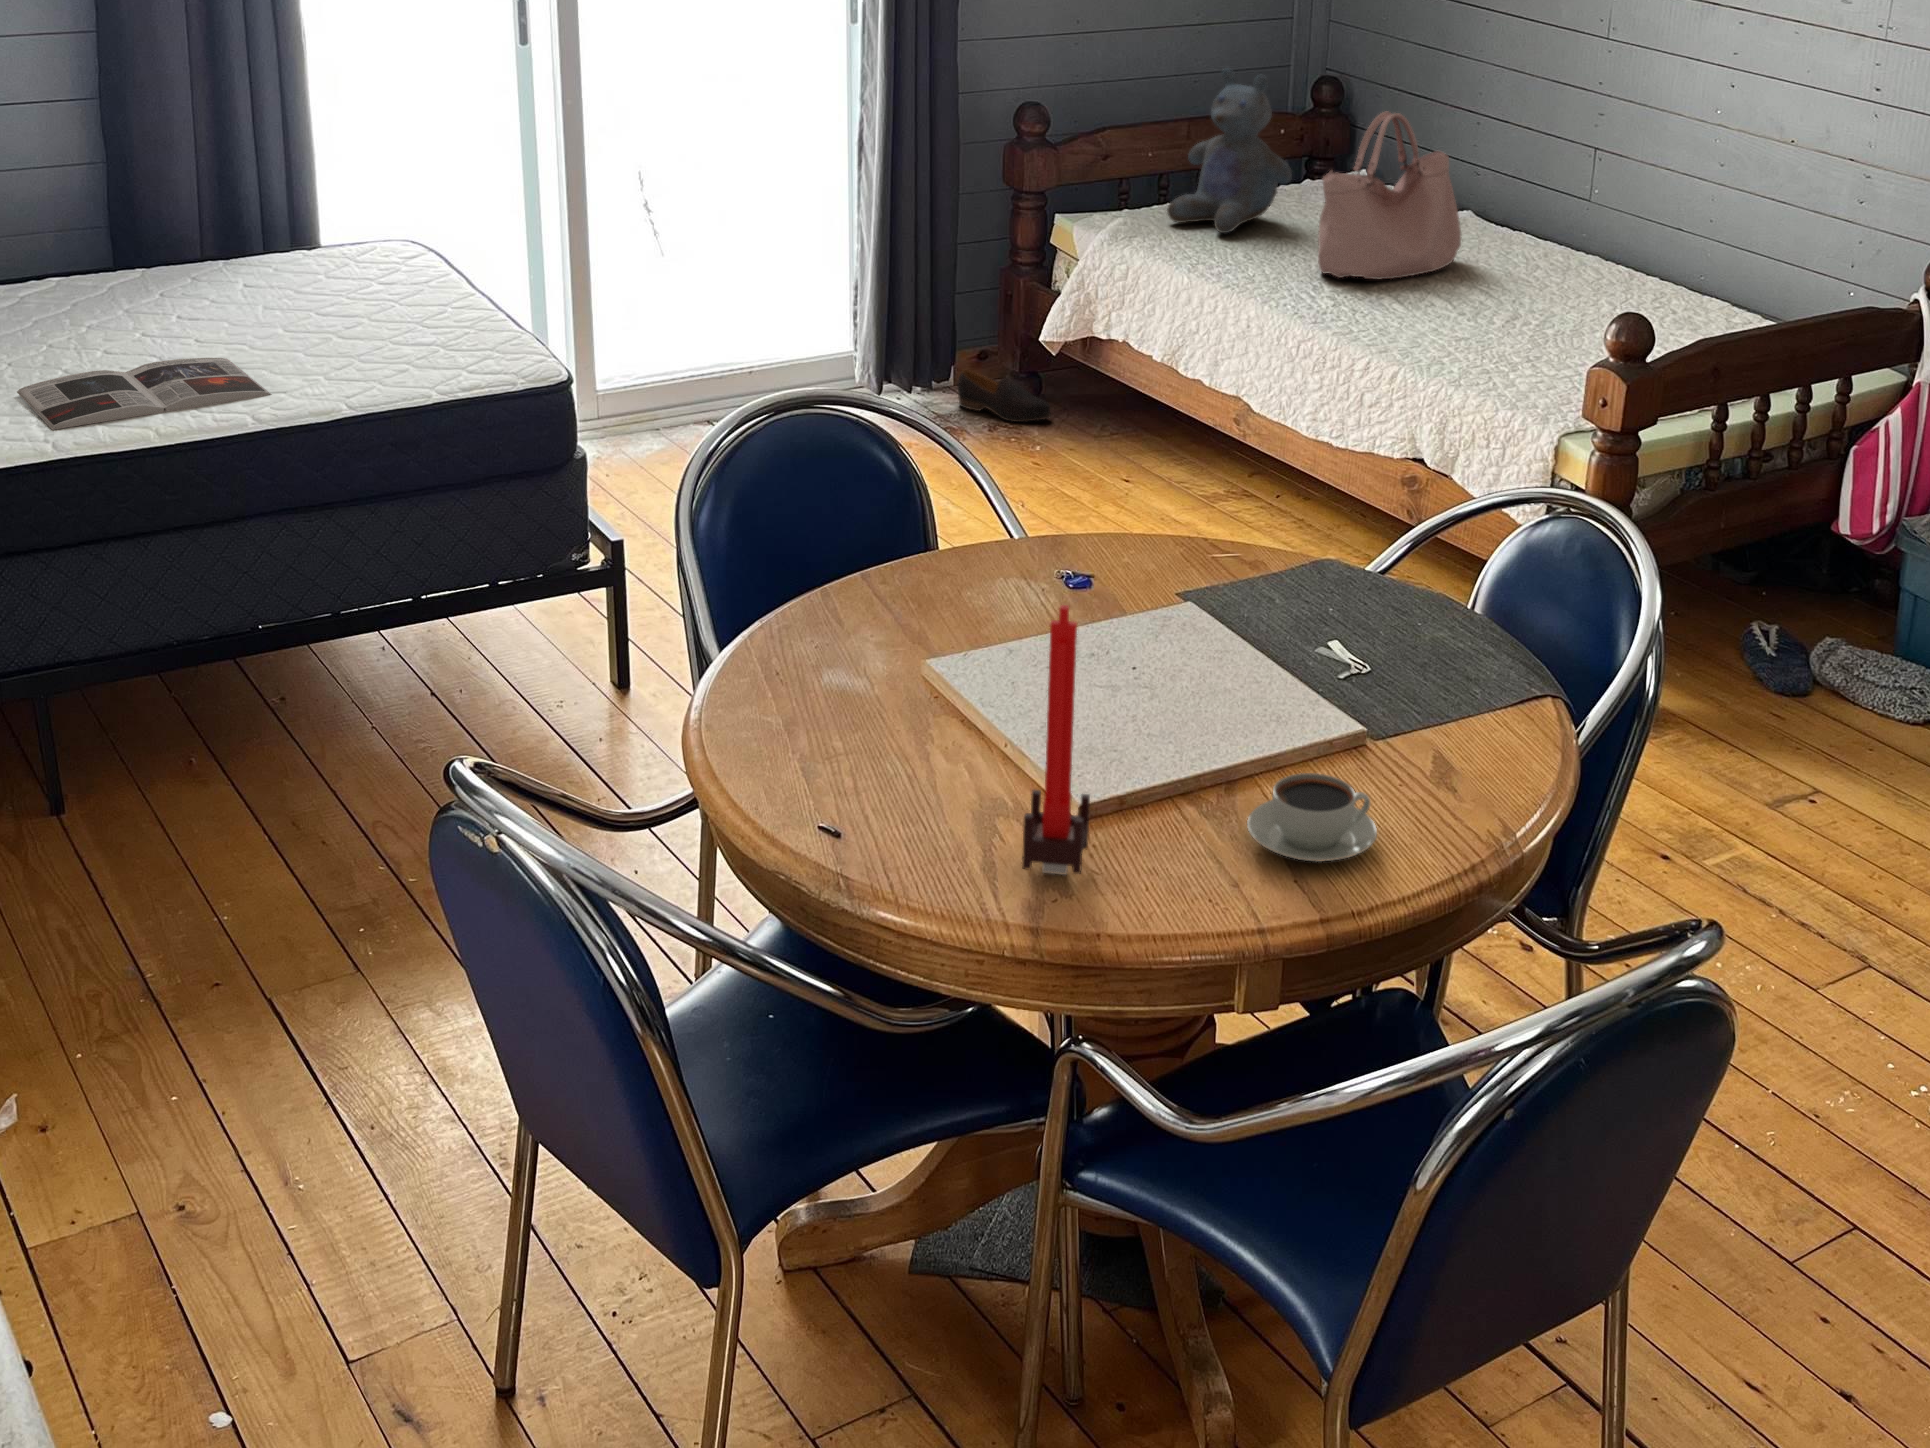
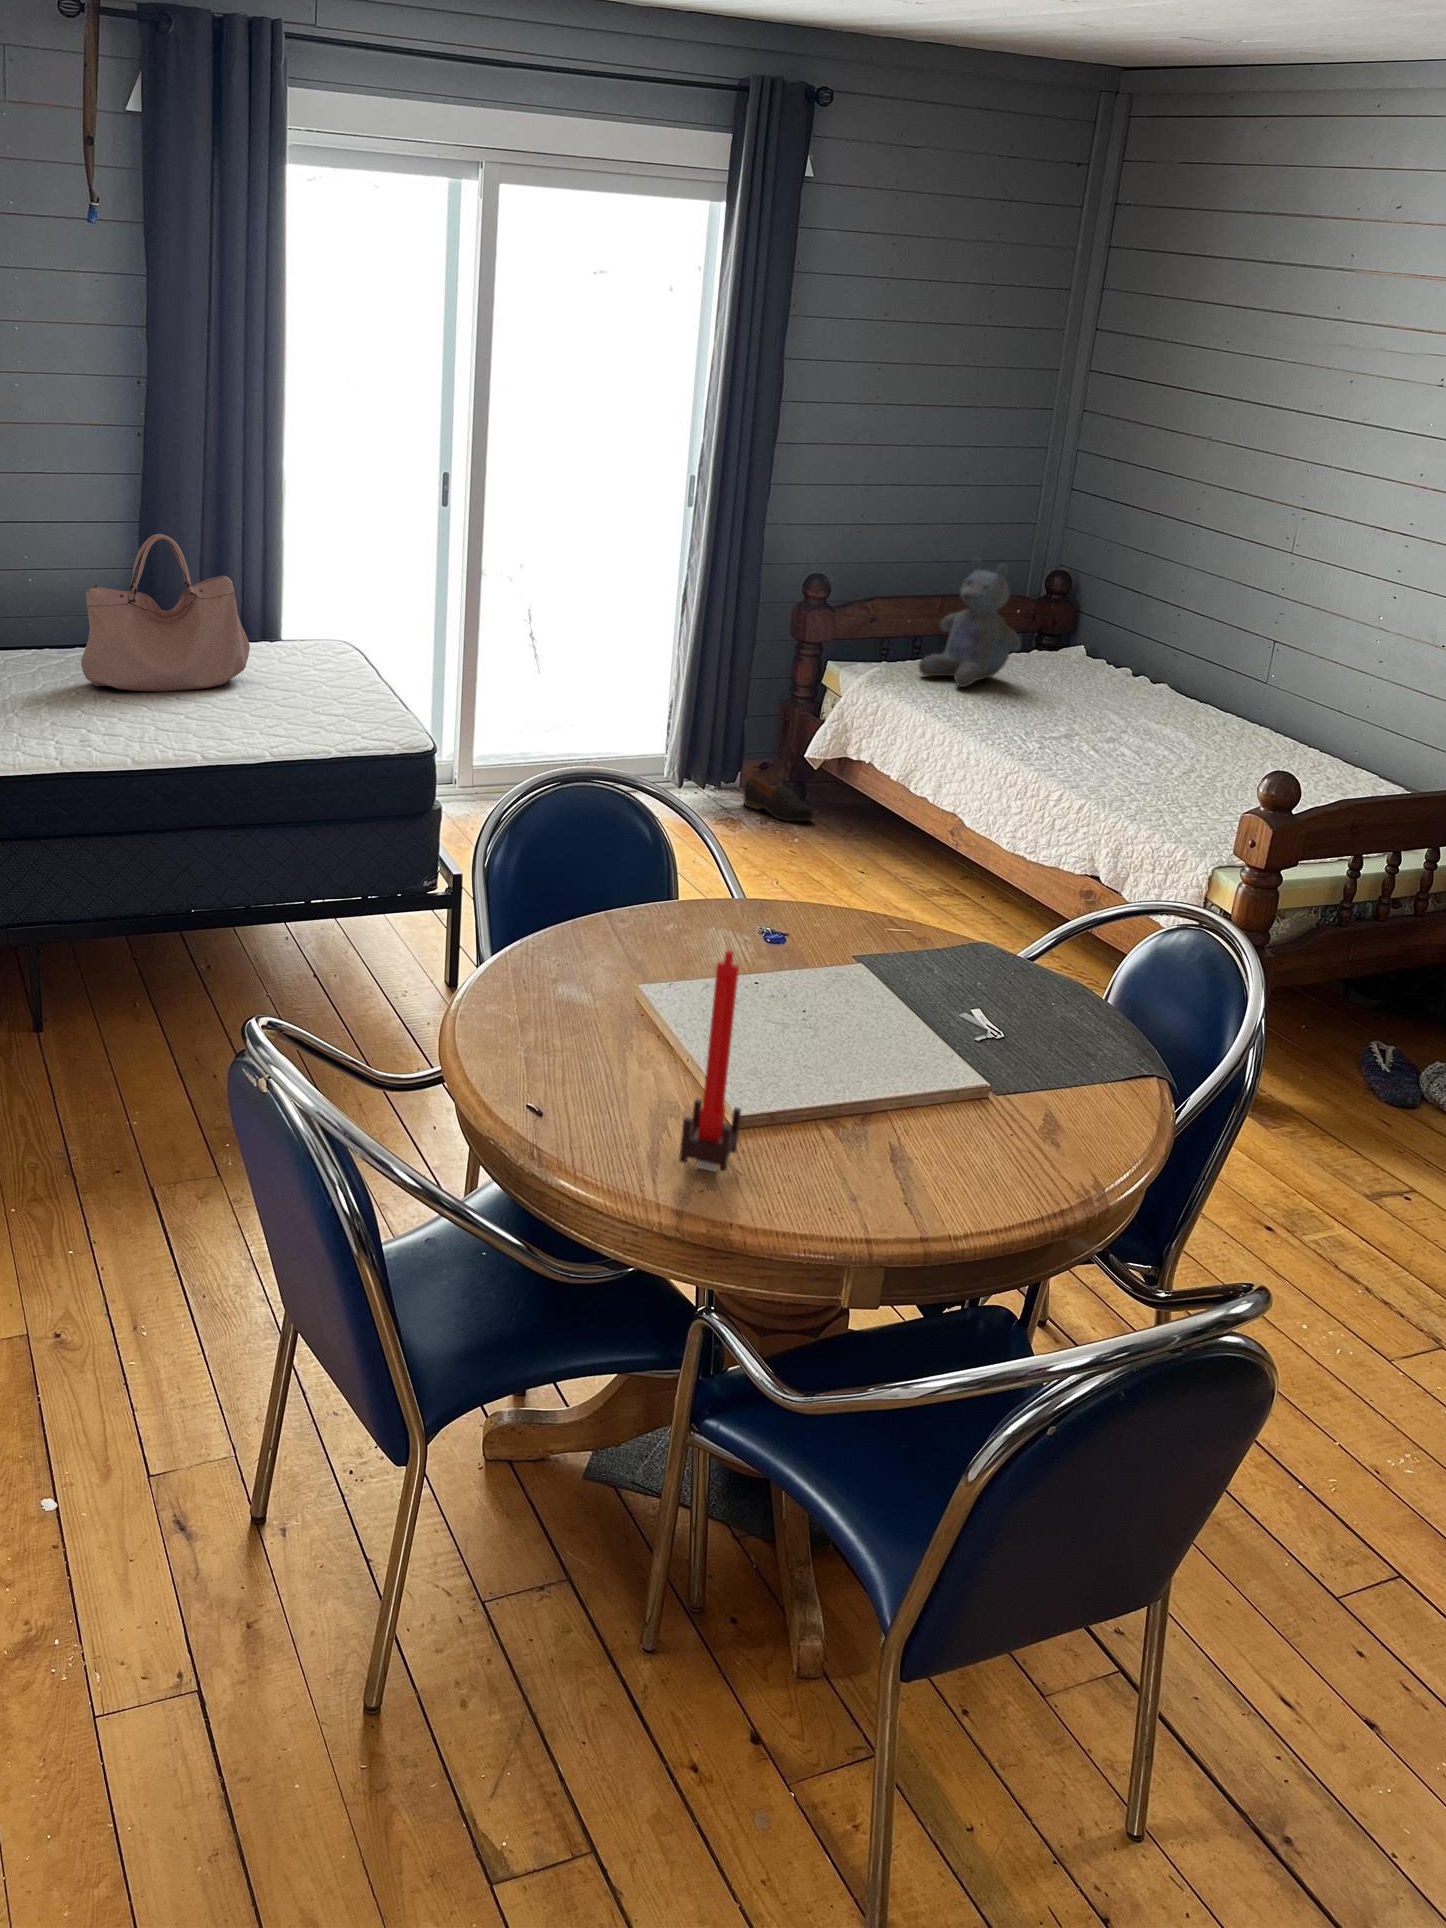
handbag: present [1318,111,1461,279] -> present [81,534,250,691]
magazine: present [17,358,271,430] -> none [39,710,213,752]
coffee cup: present [1247,773,1377,862] -> none [871,1114,980,1189]

